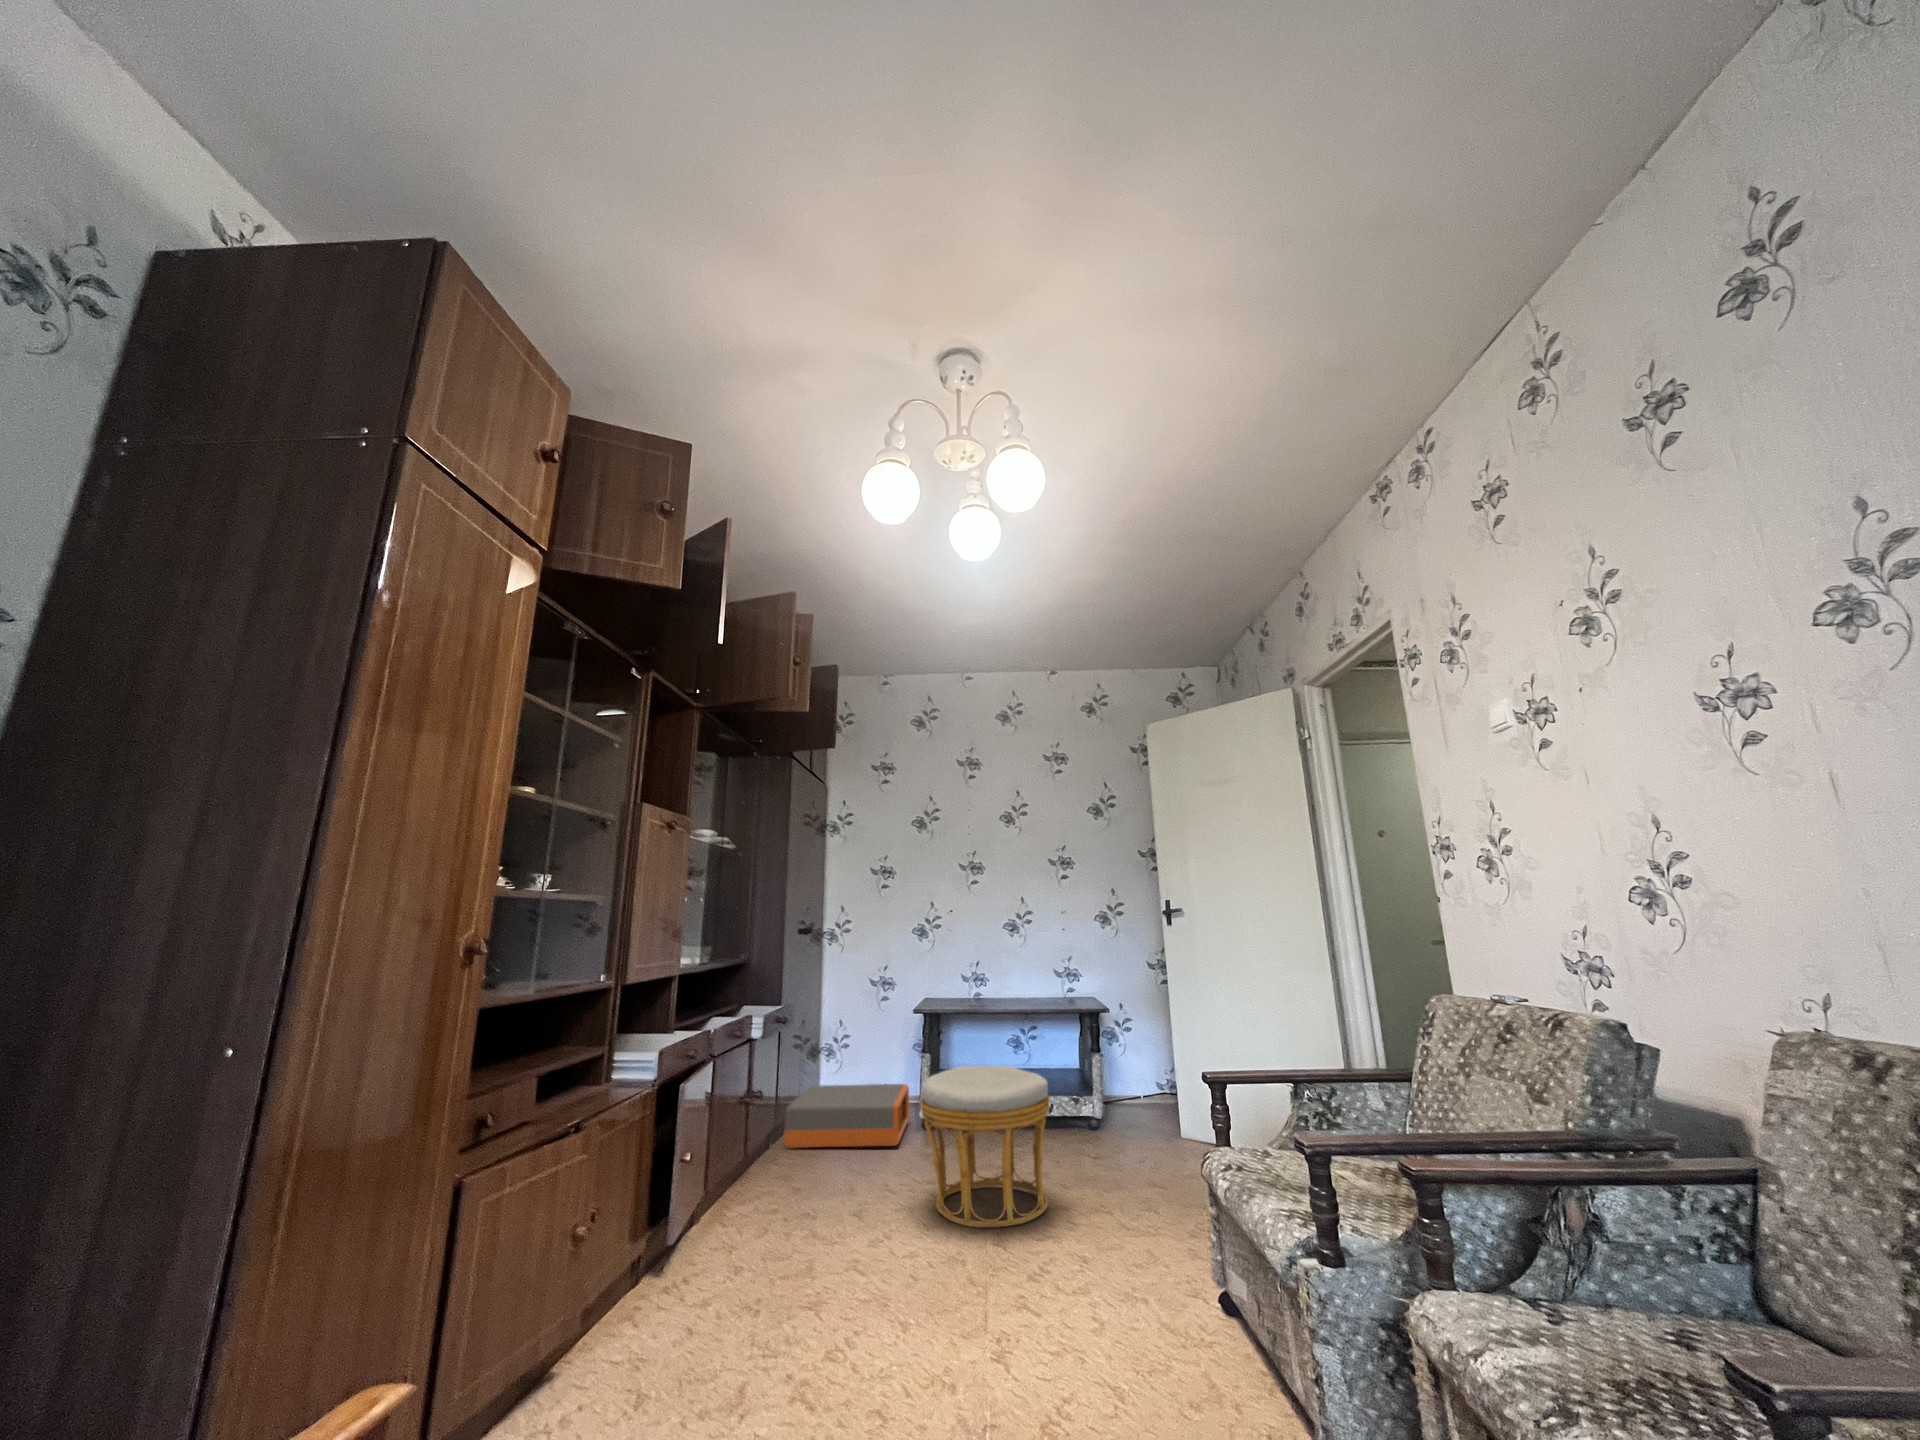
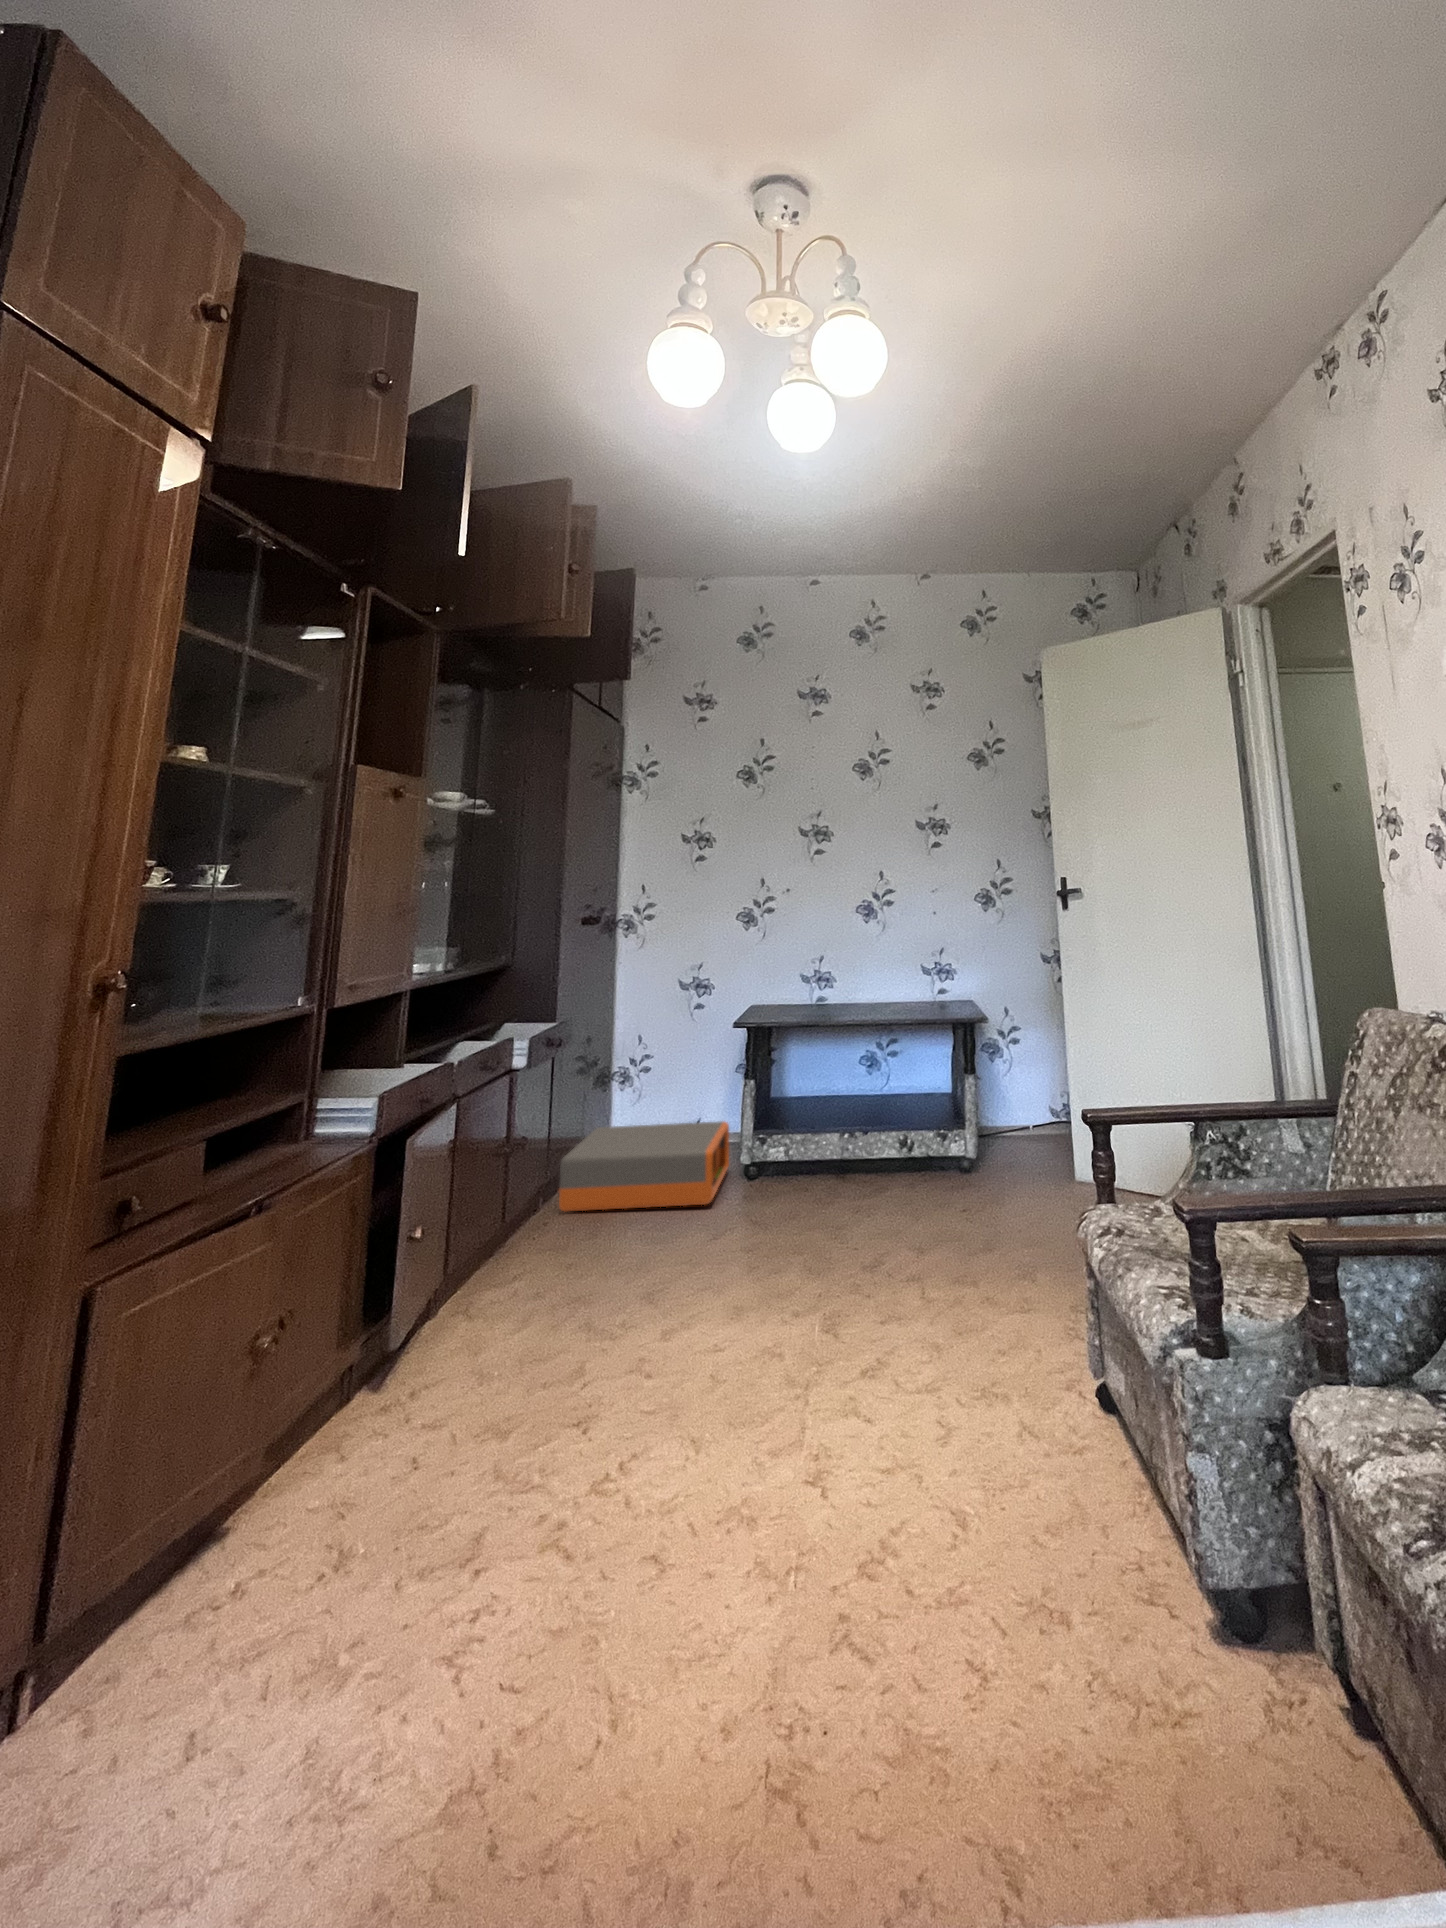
ottoman: present [921,1066,1049,1228] -> none [735,1100,902,1312]

